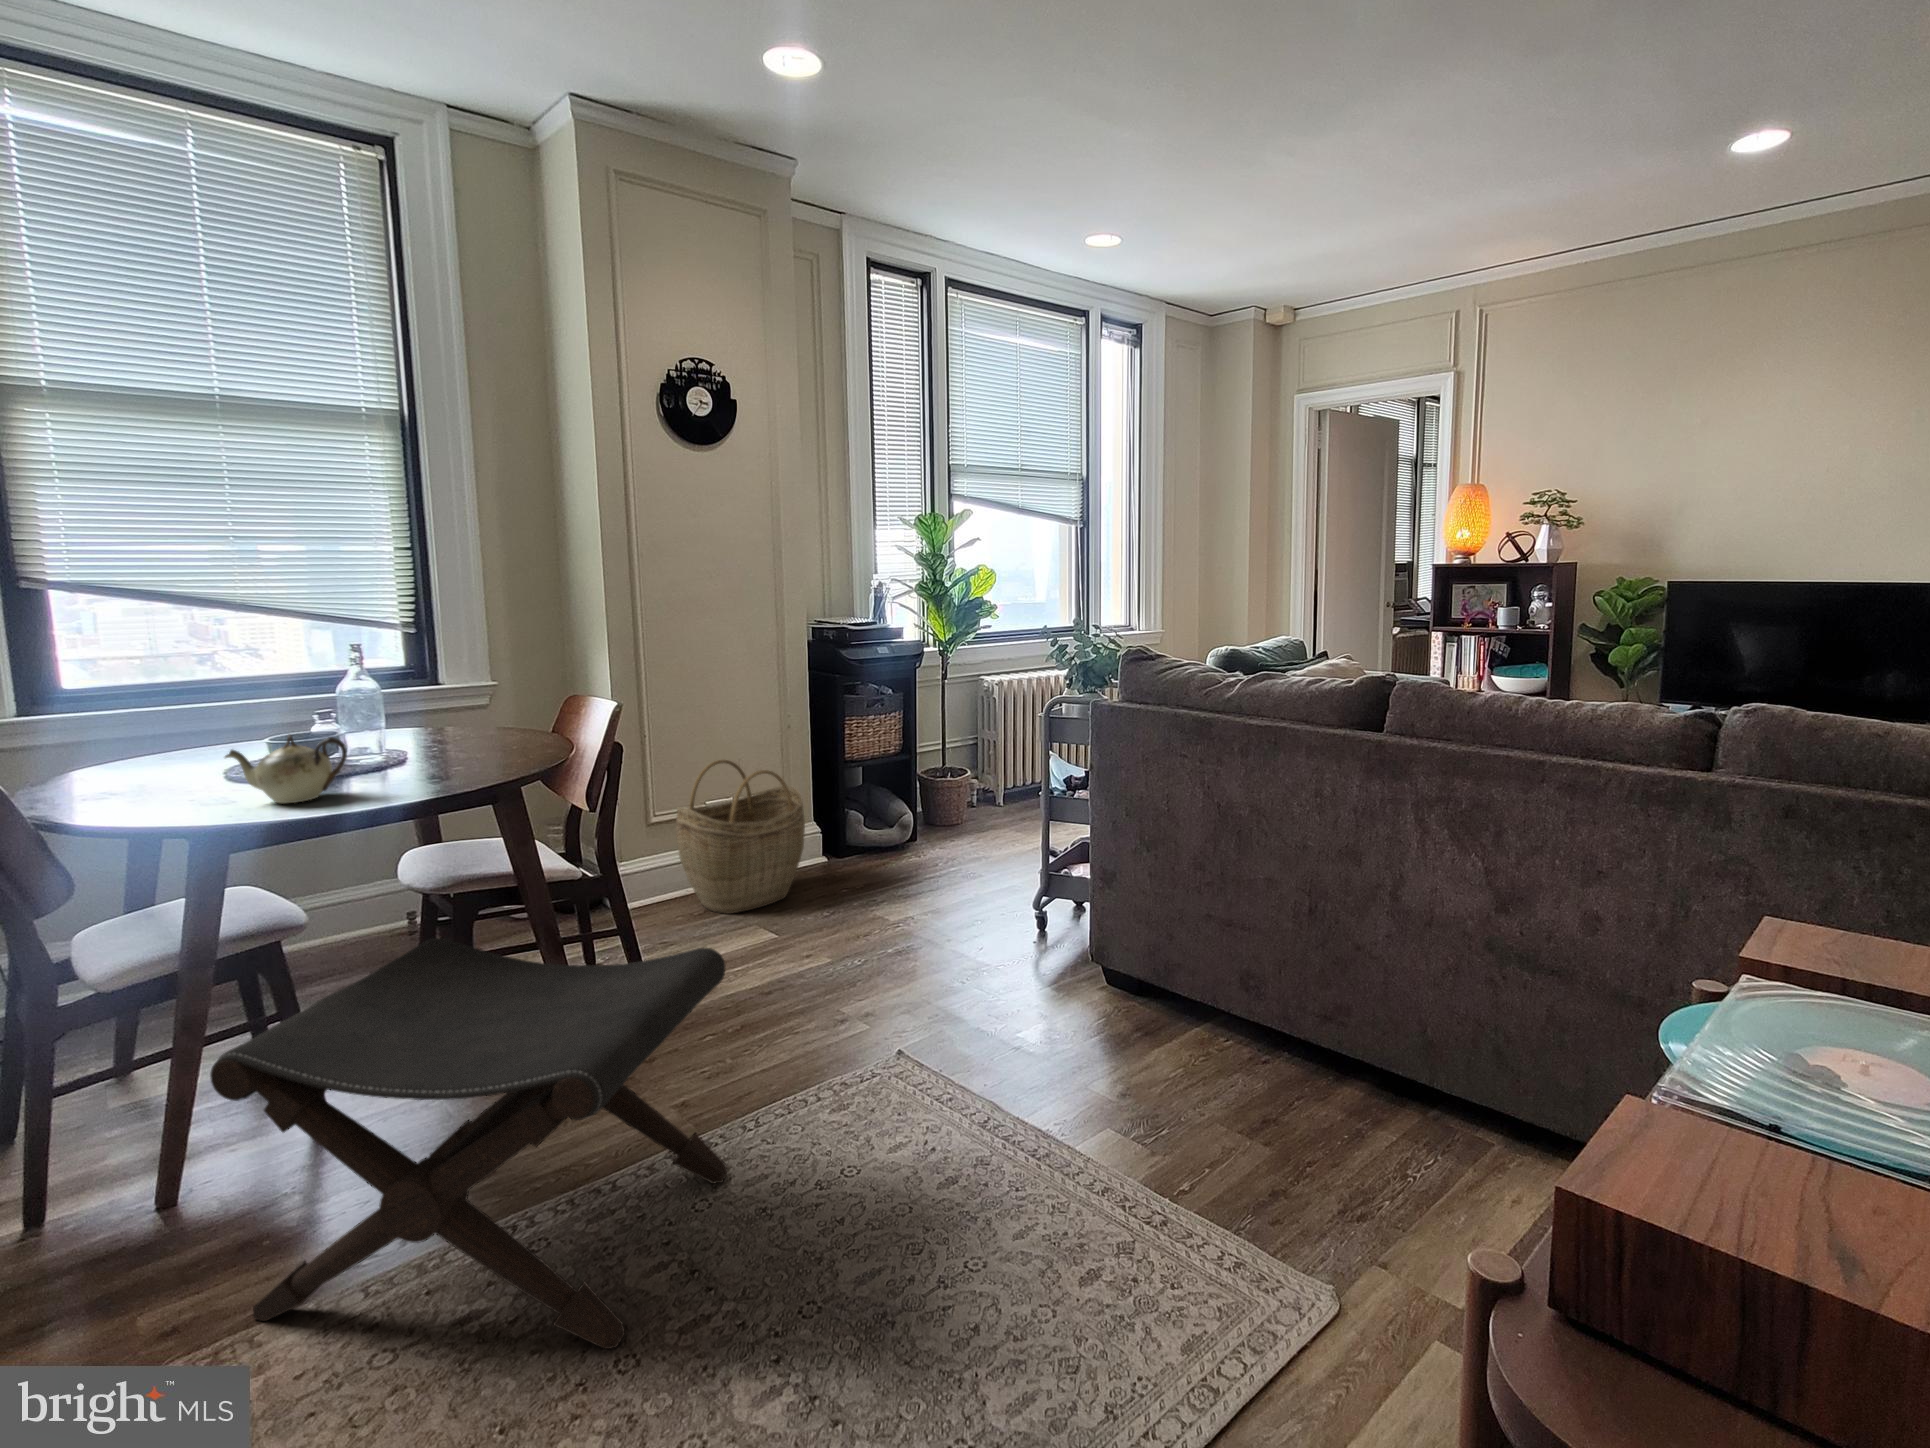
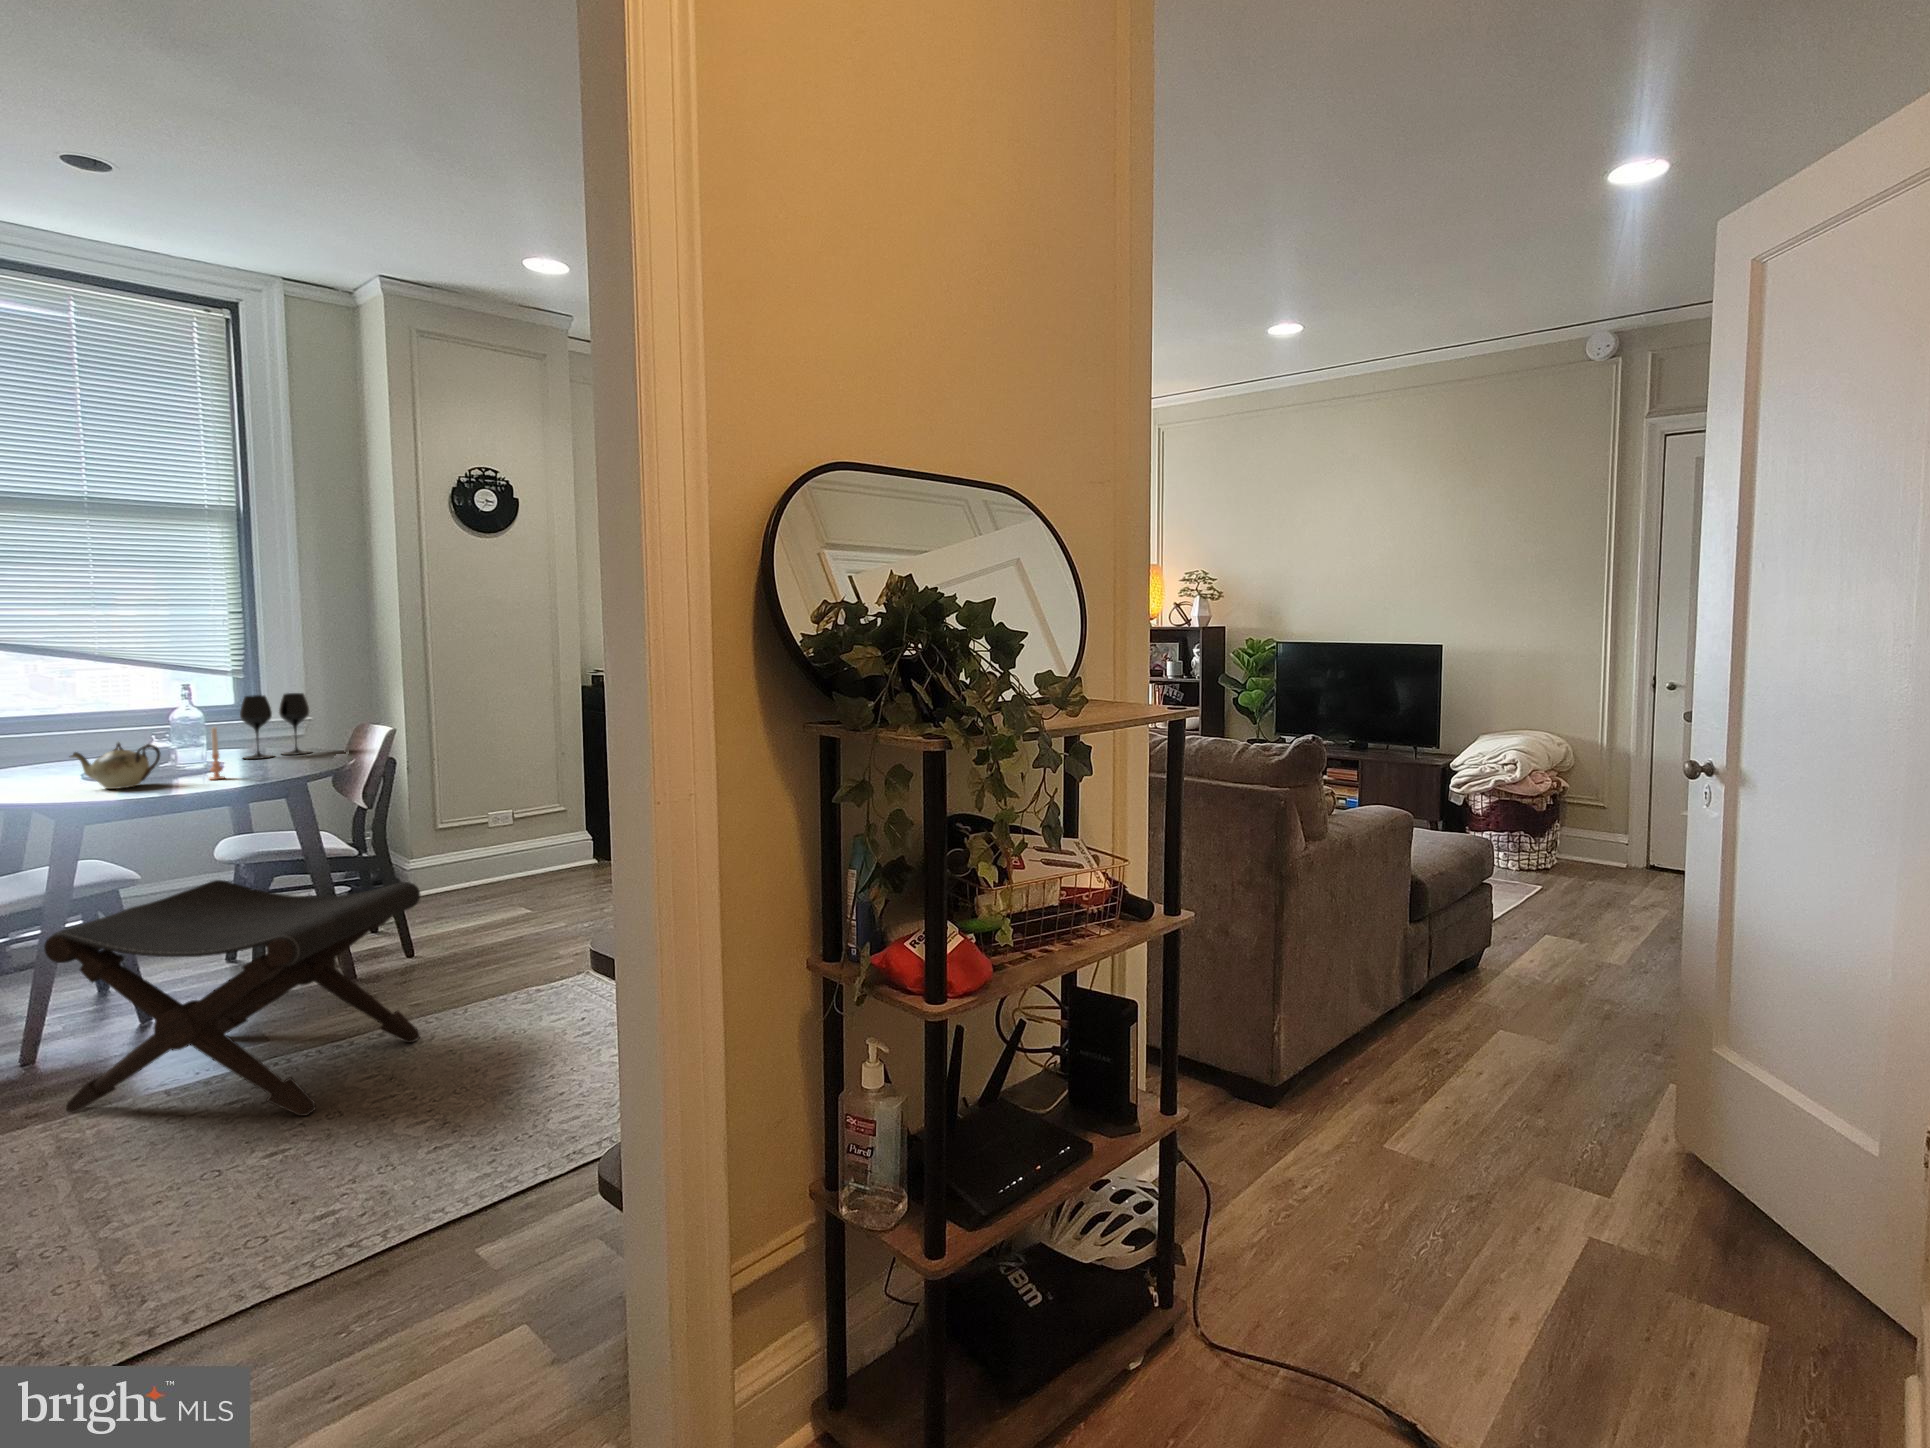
wine glass: none [434,657,523,748] -> present [240,693,310,759]
candle: none [410,710,432,786] -> present [209,727,224,780]
woven basket: present [676,760,805,914] -> none [456,778,565,897]

